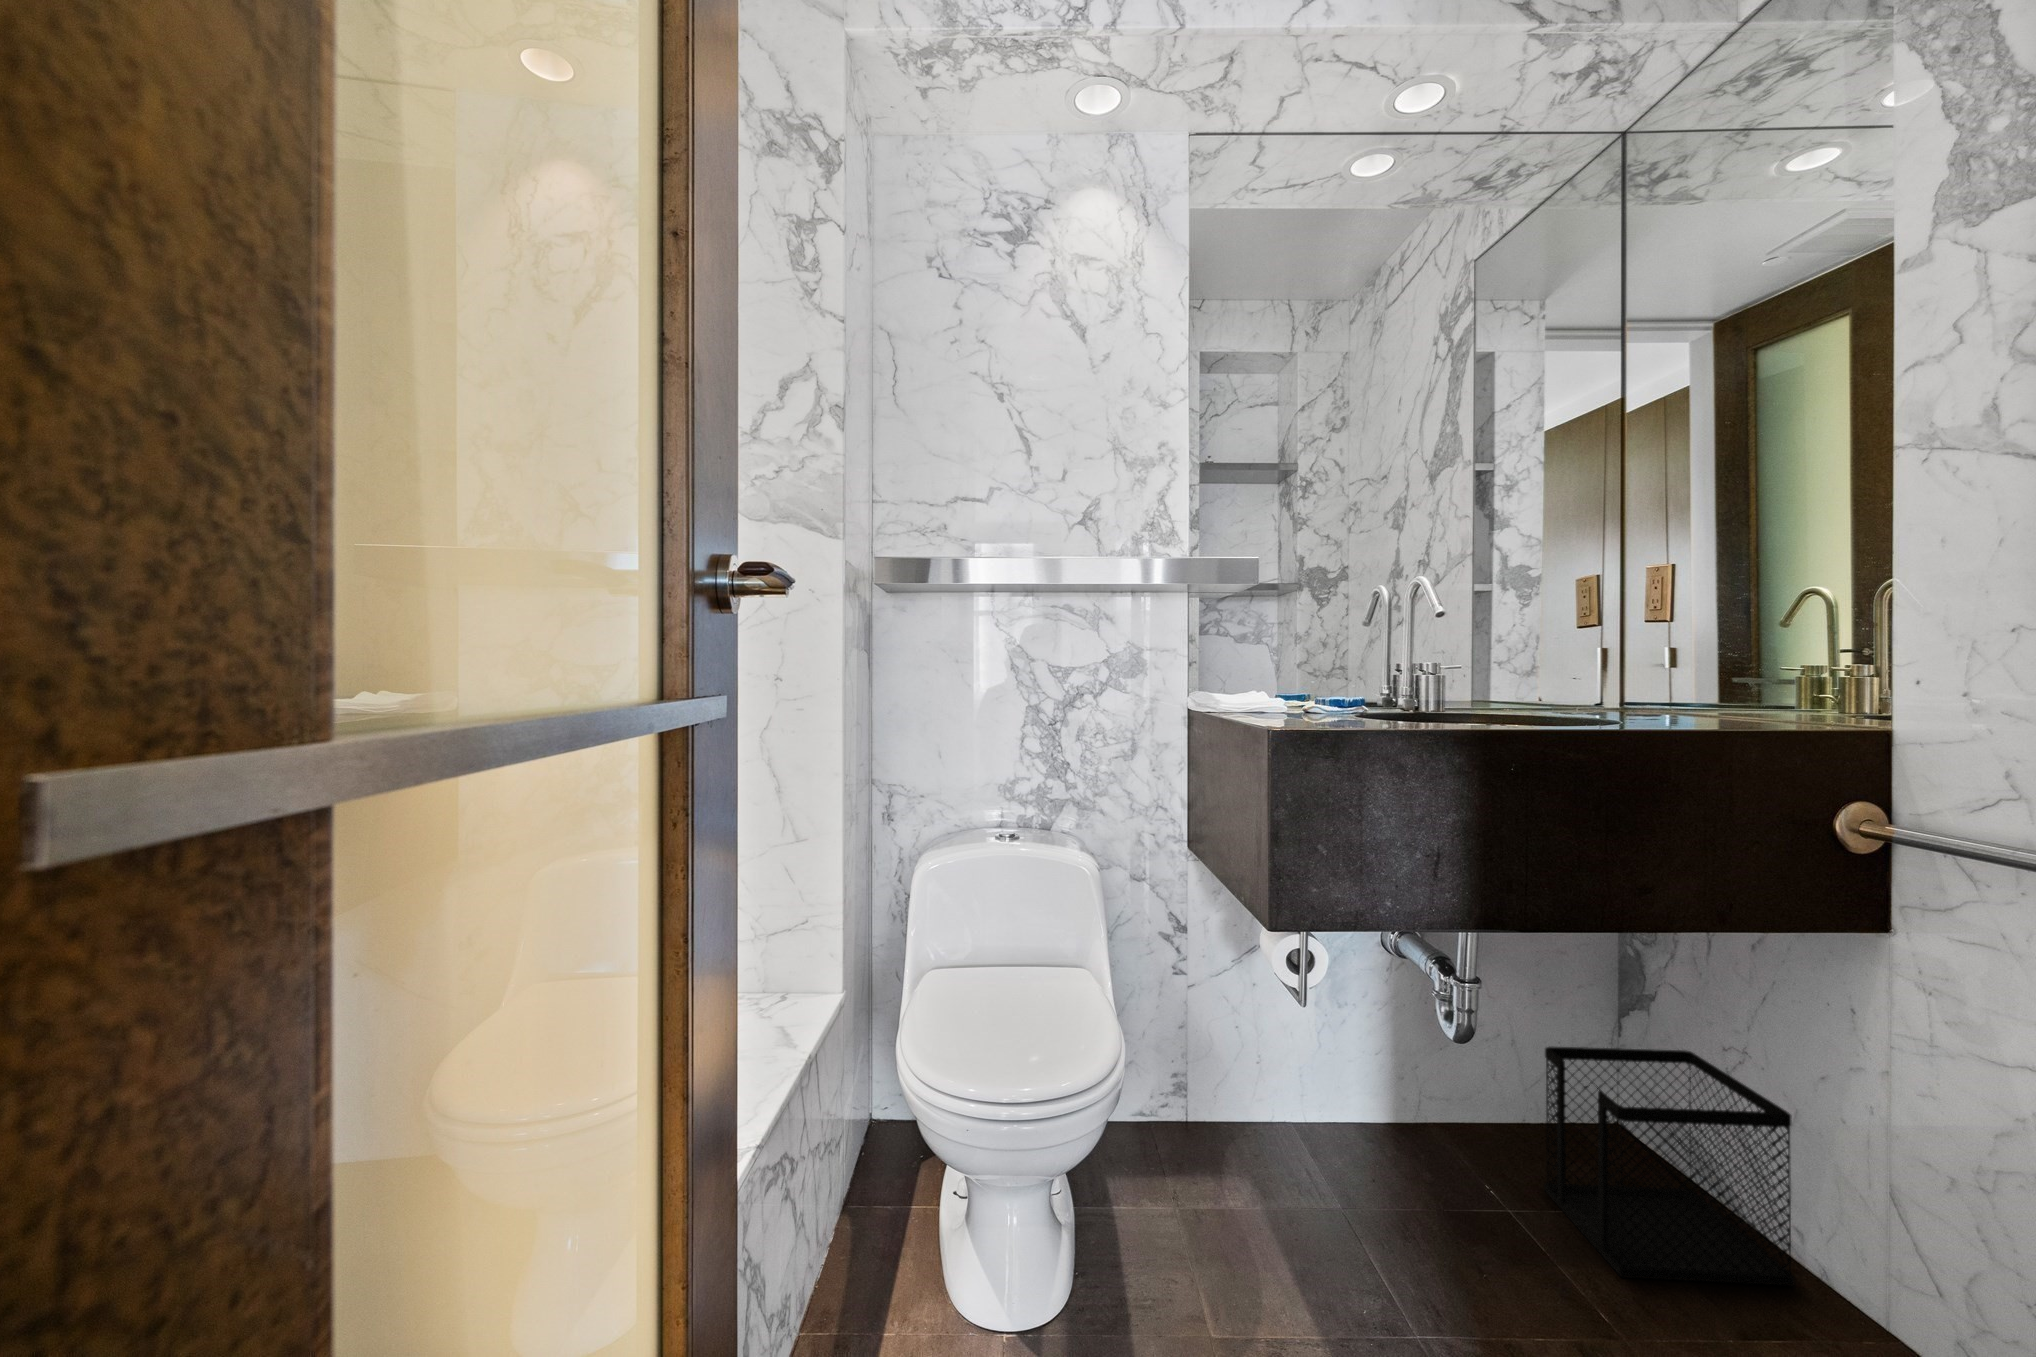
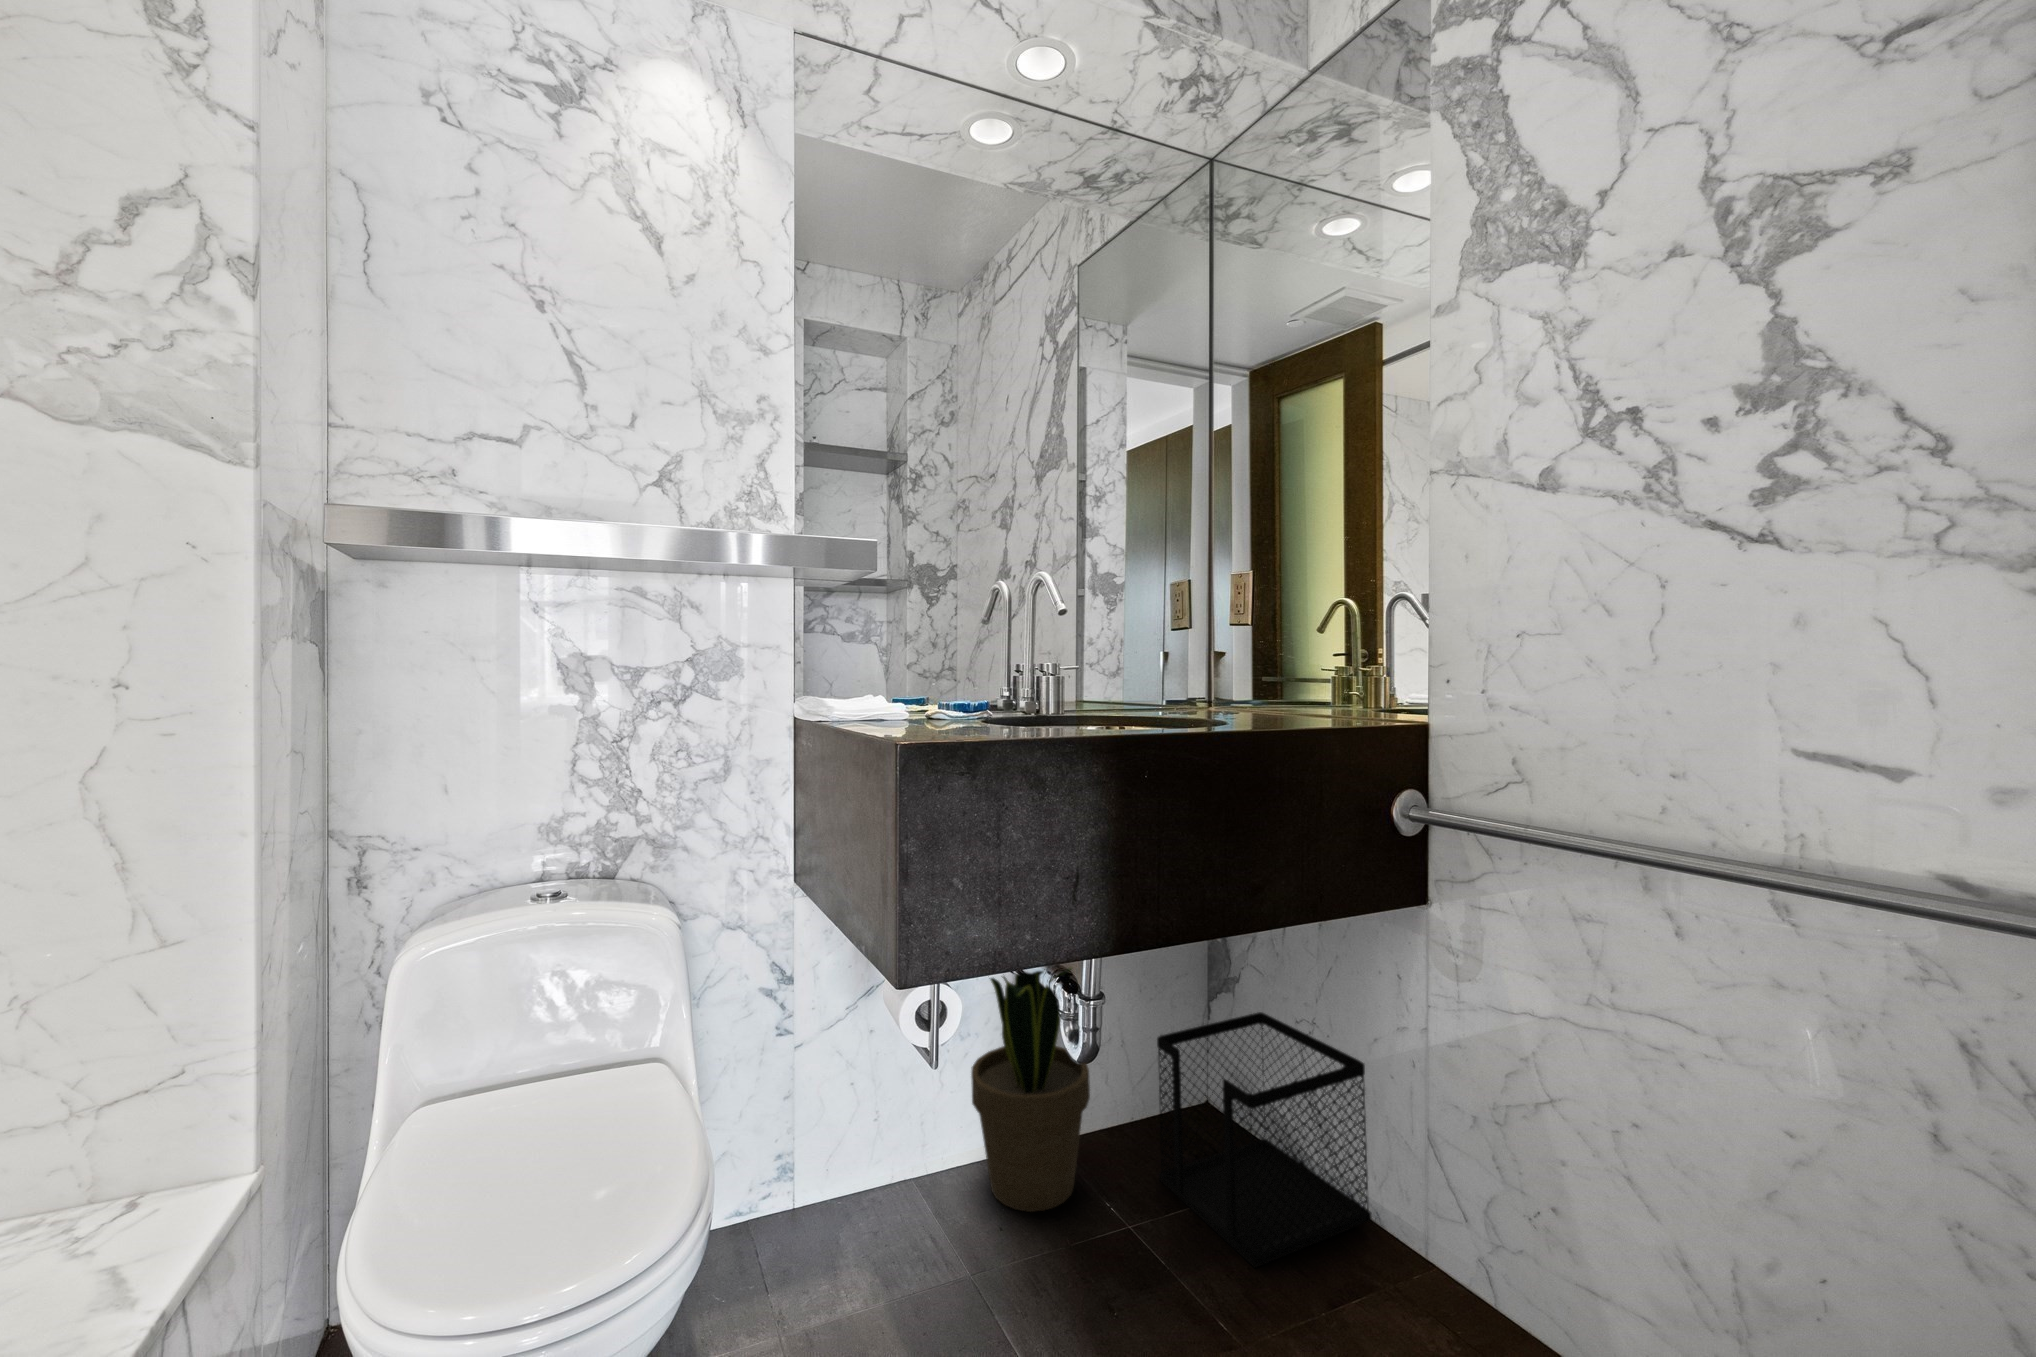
potted plant: none [1345,934,1486,1180] -> present [971,968,1090,1212]

